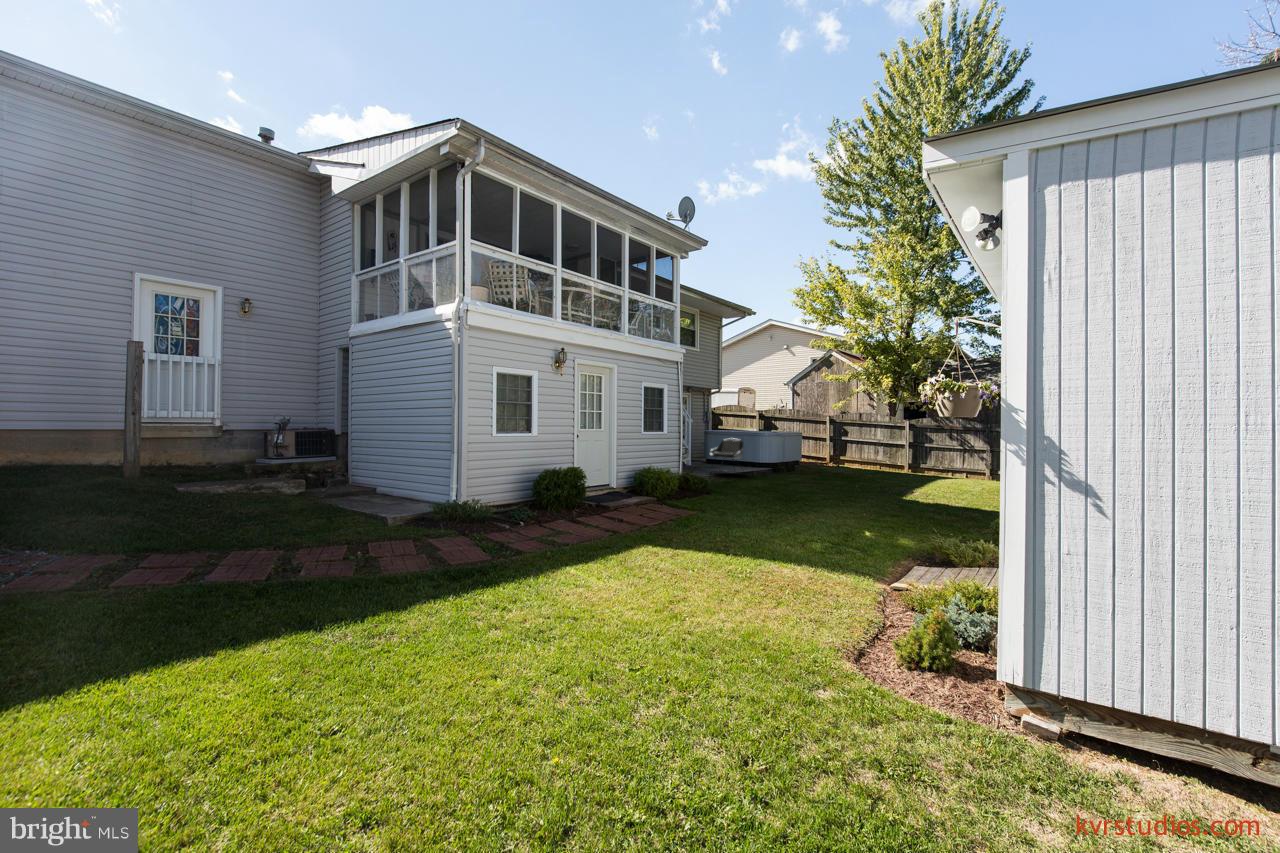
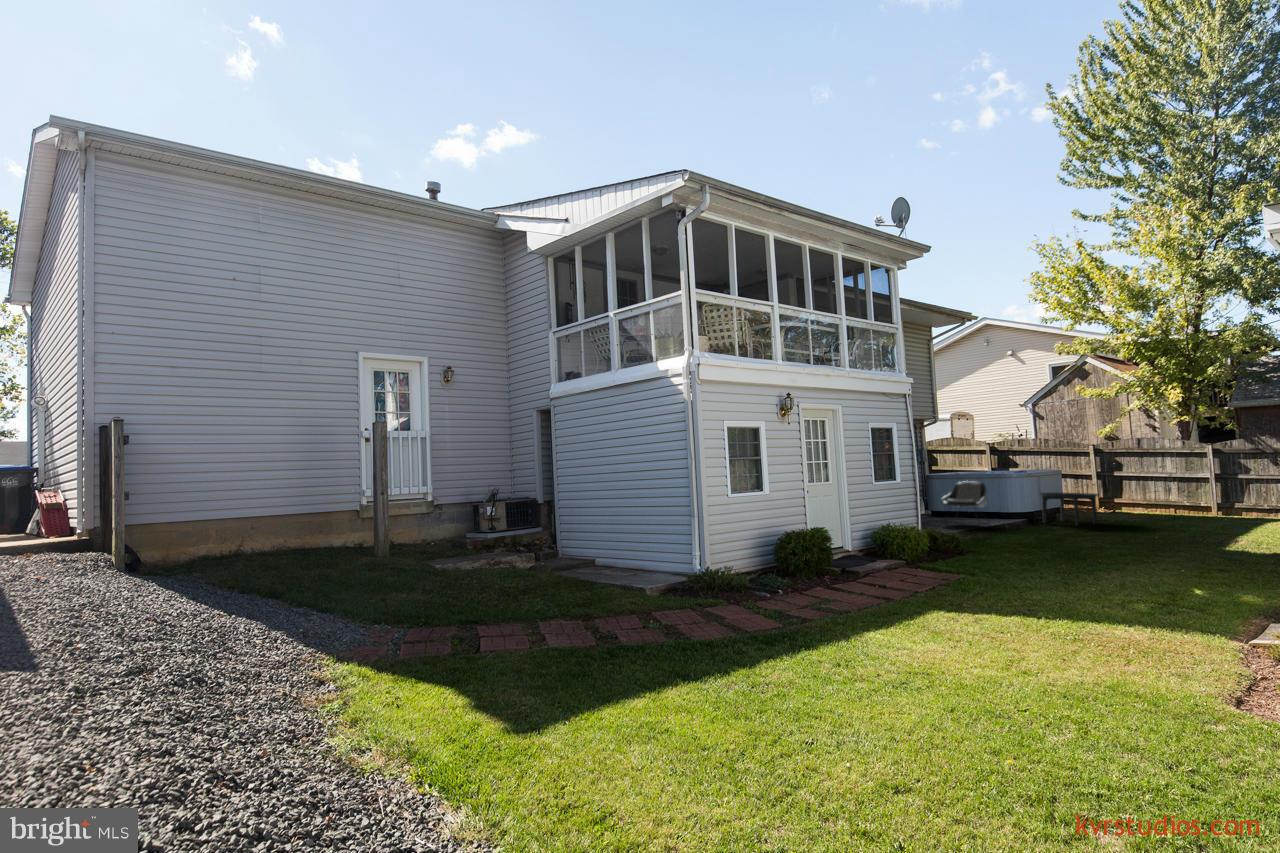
round table: none [782,450,824,476] -> present [1040,493,1098,525]

